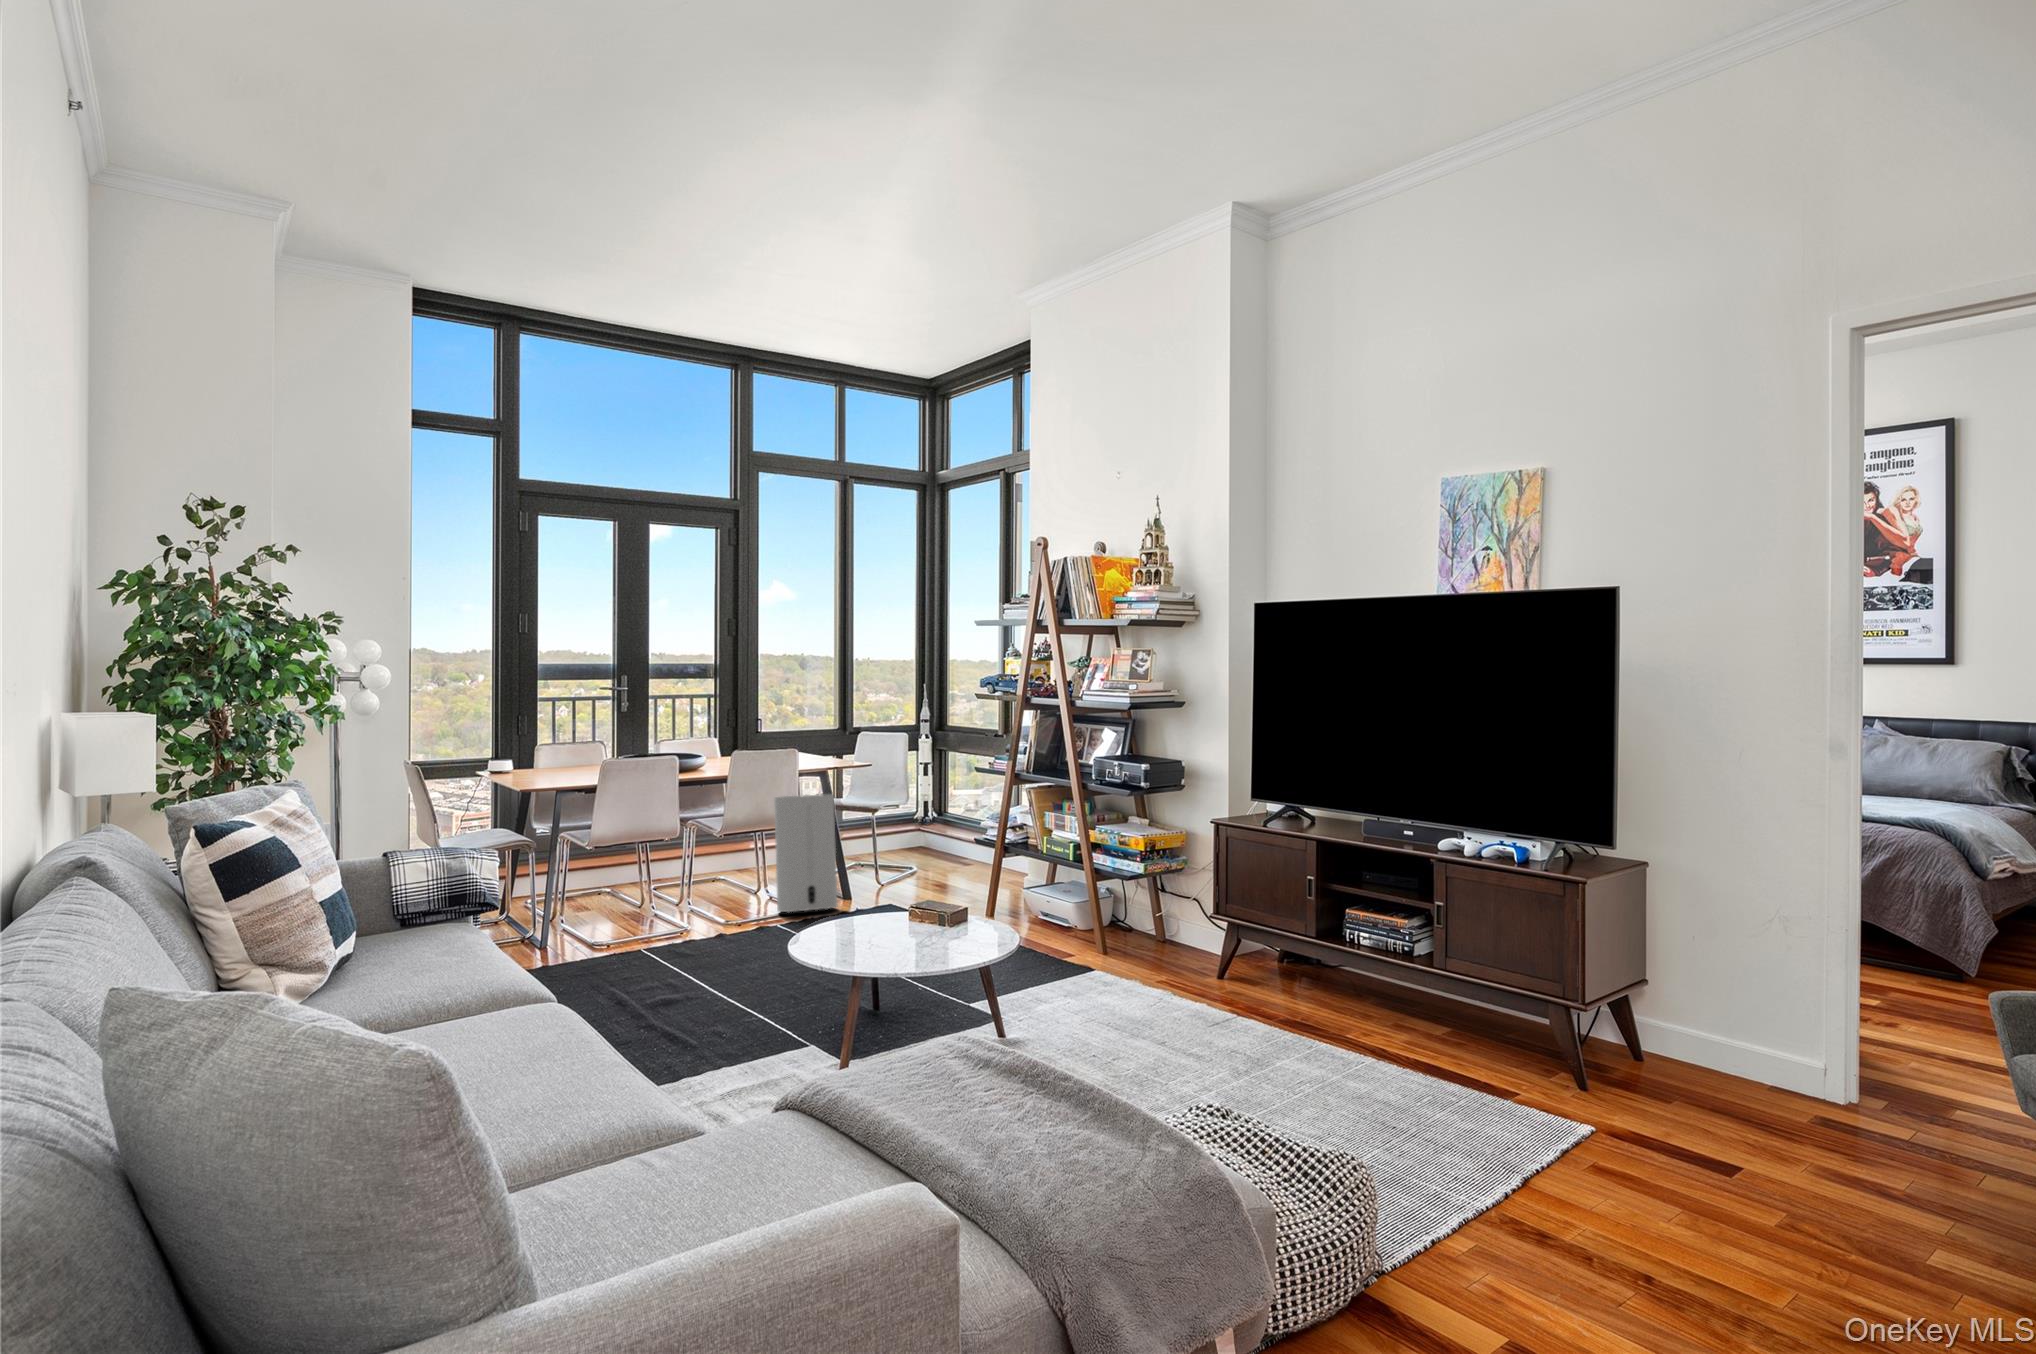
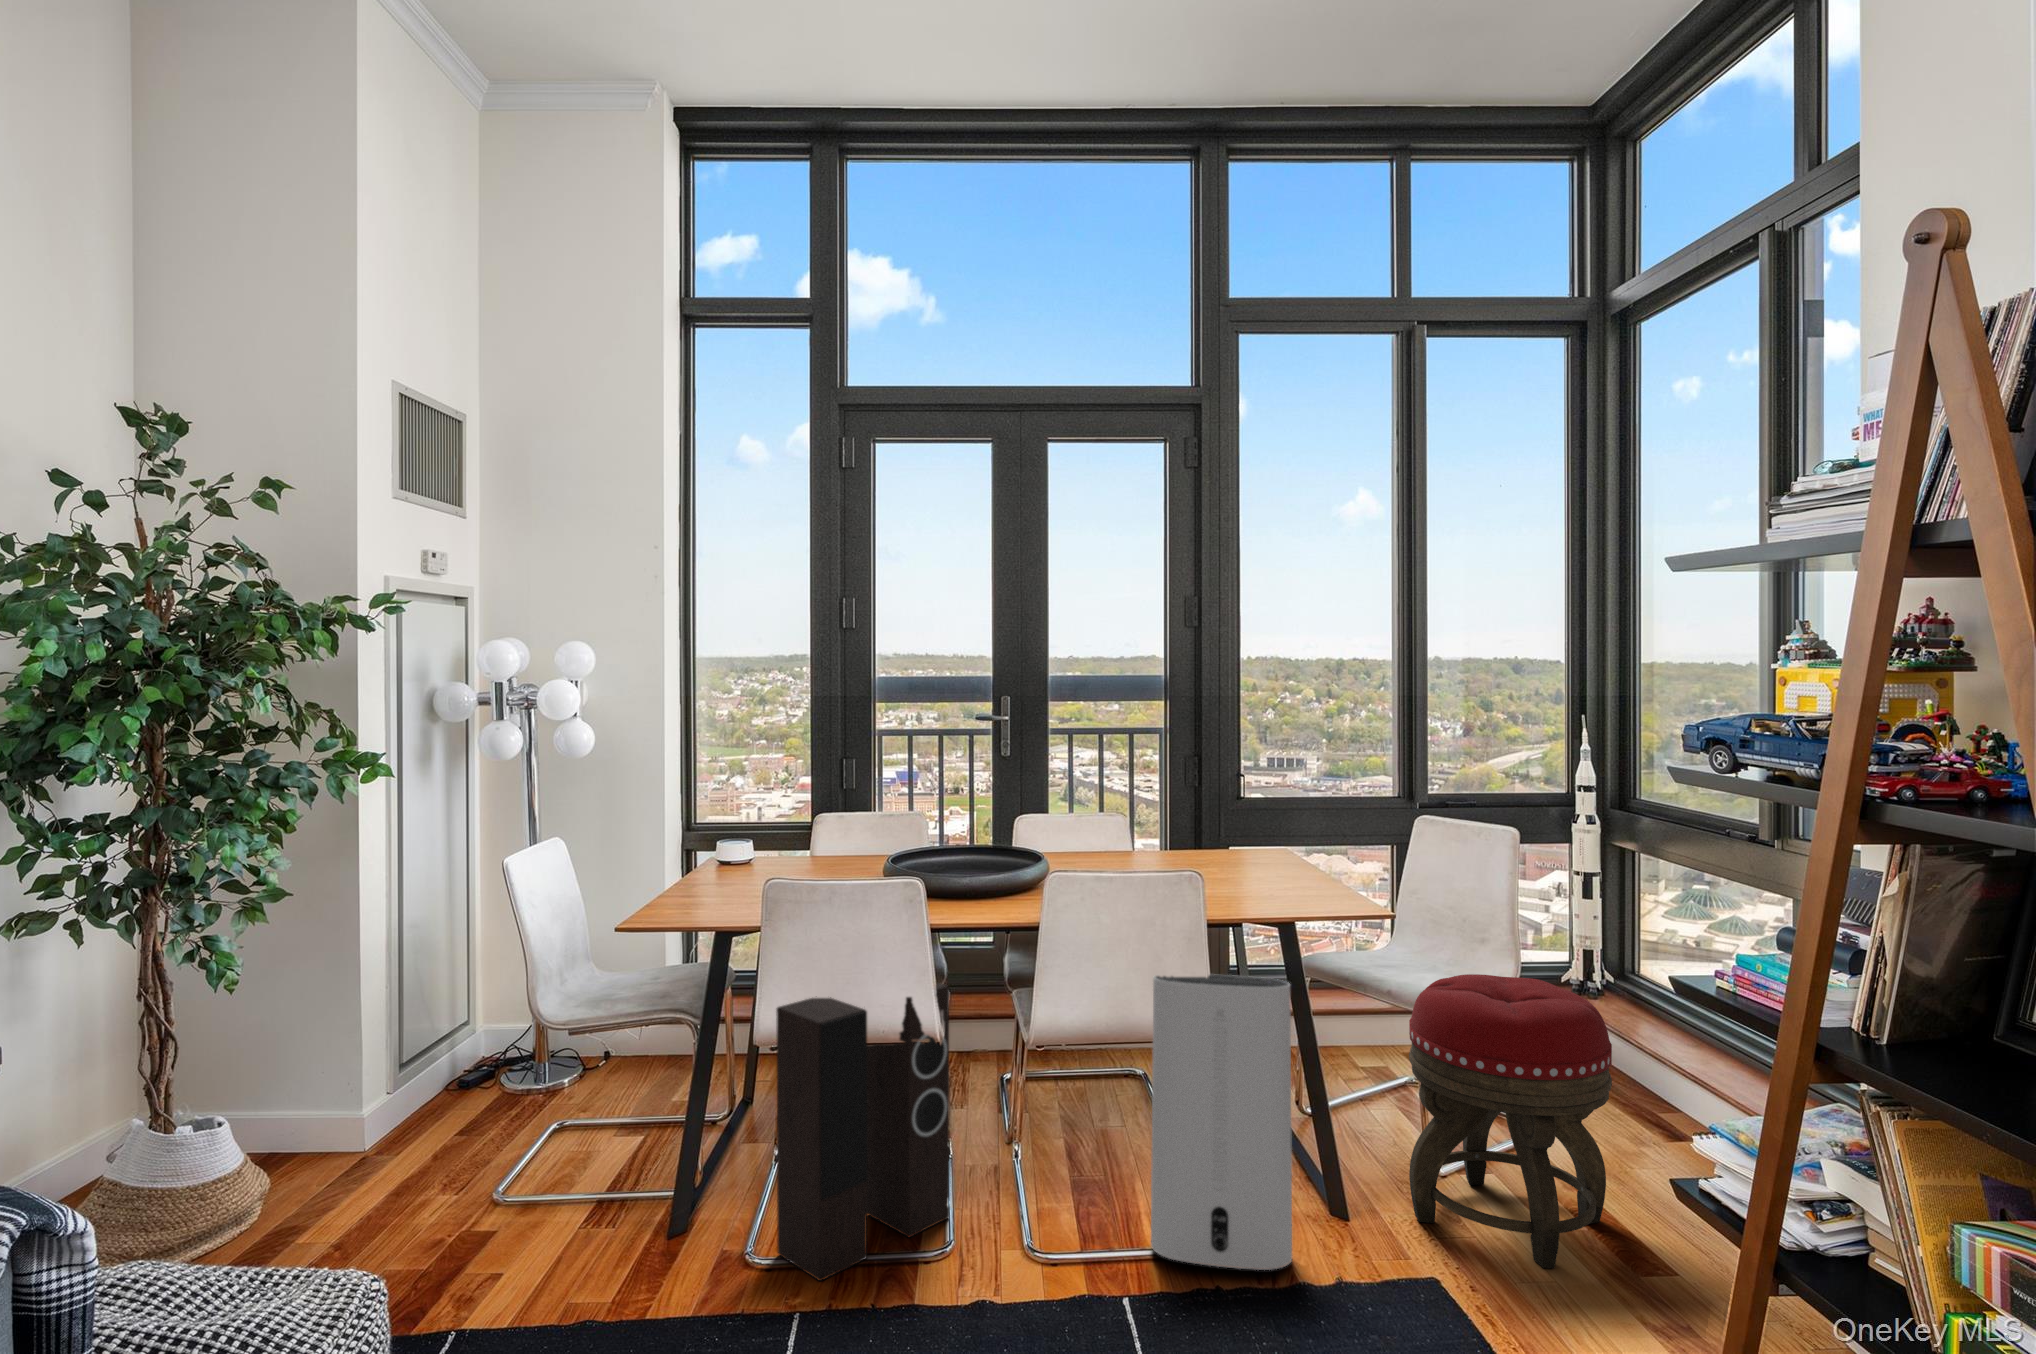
footstool: none [873,792,950,897] -> present [1409,974,1612,1268]
speaker: none [610,810,679,940] -> present [776,983,950,1281]

